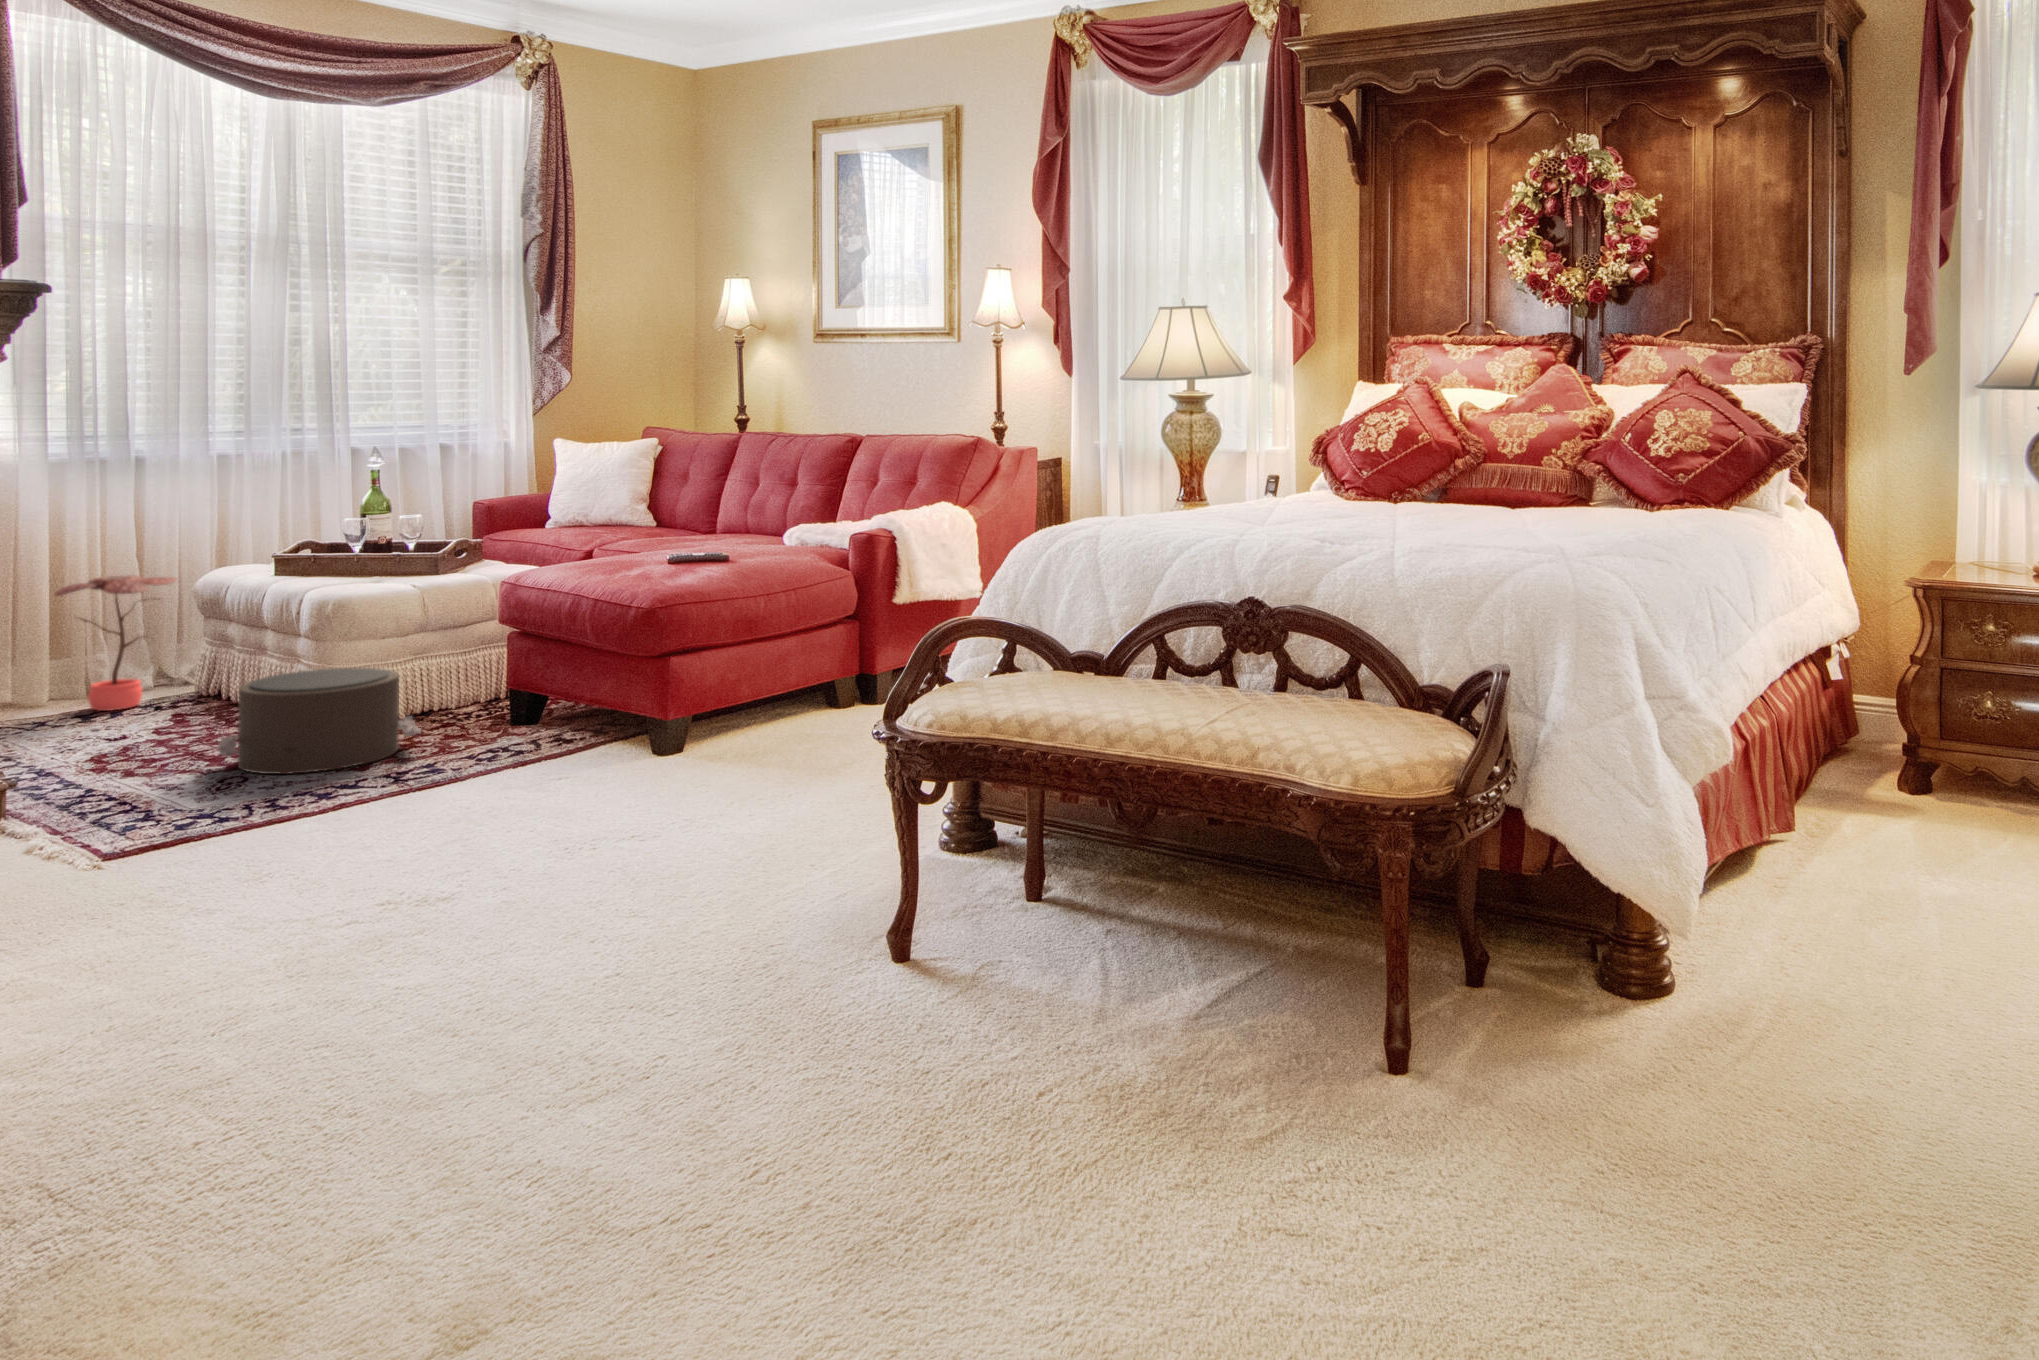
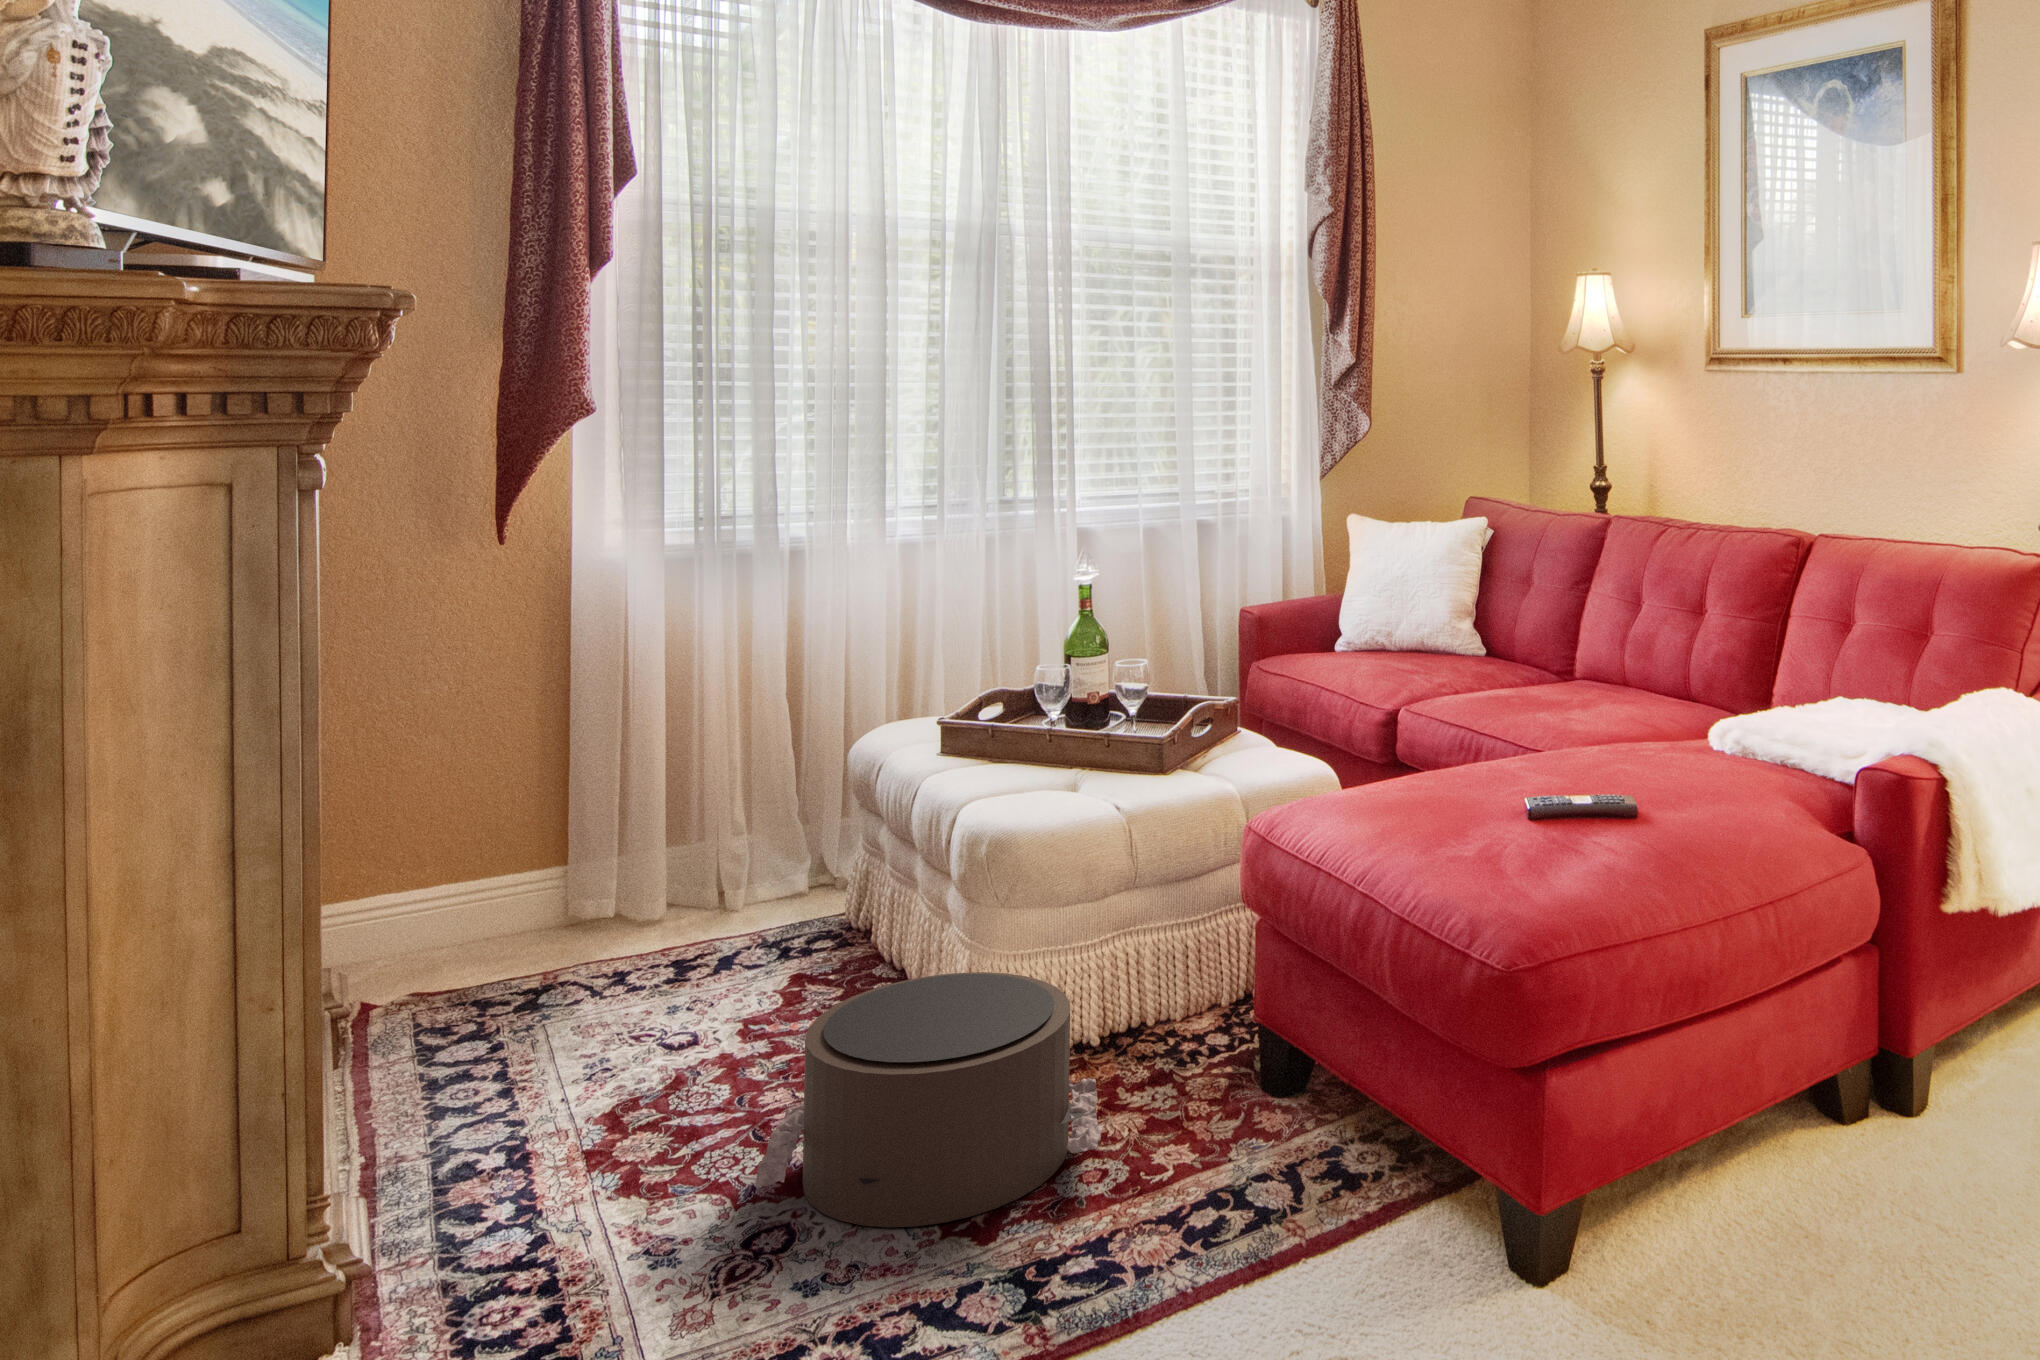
potted plant: present [55,575,176,711] -> none [657,730,826,940]

